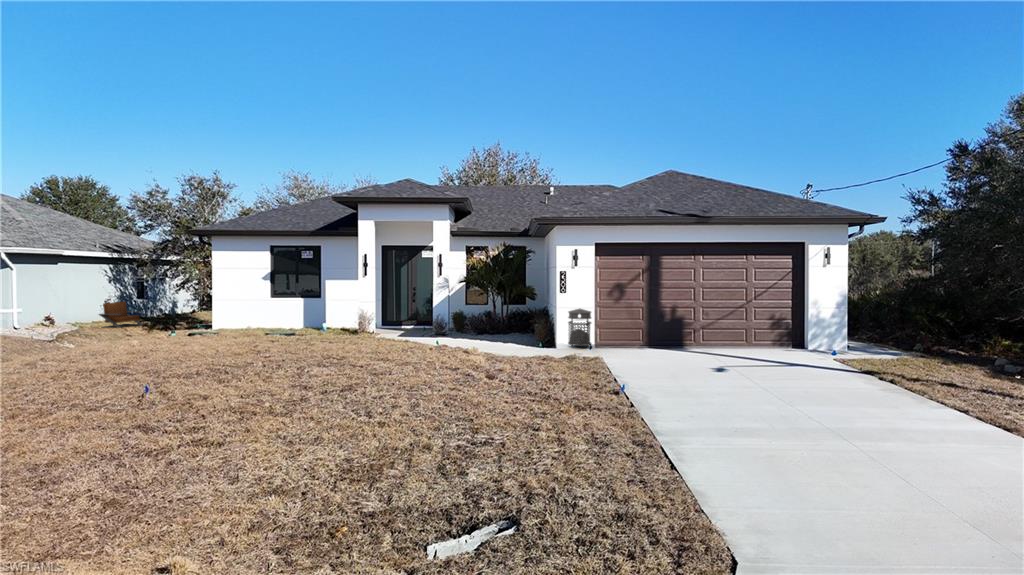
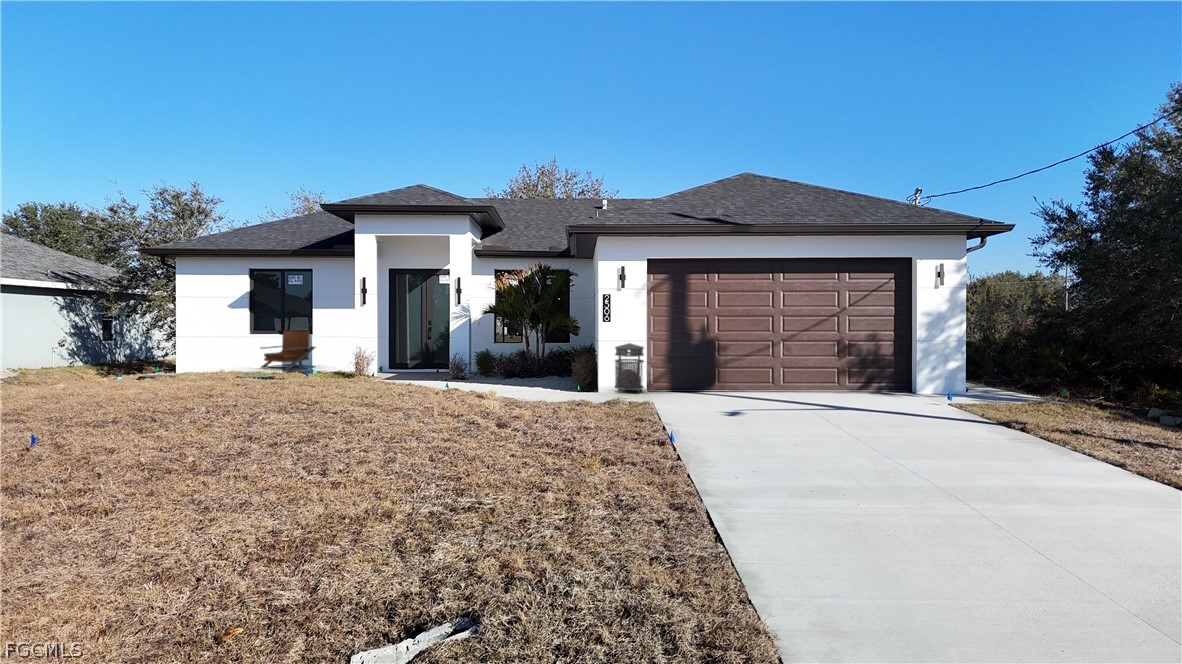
lounge chair: present [99,302,143,328] -> present [261,331,315,370]

